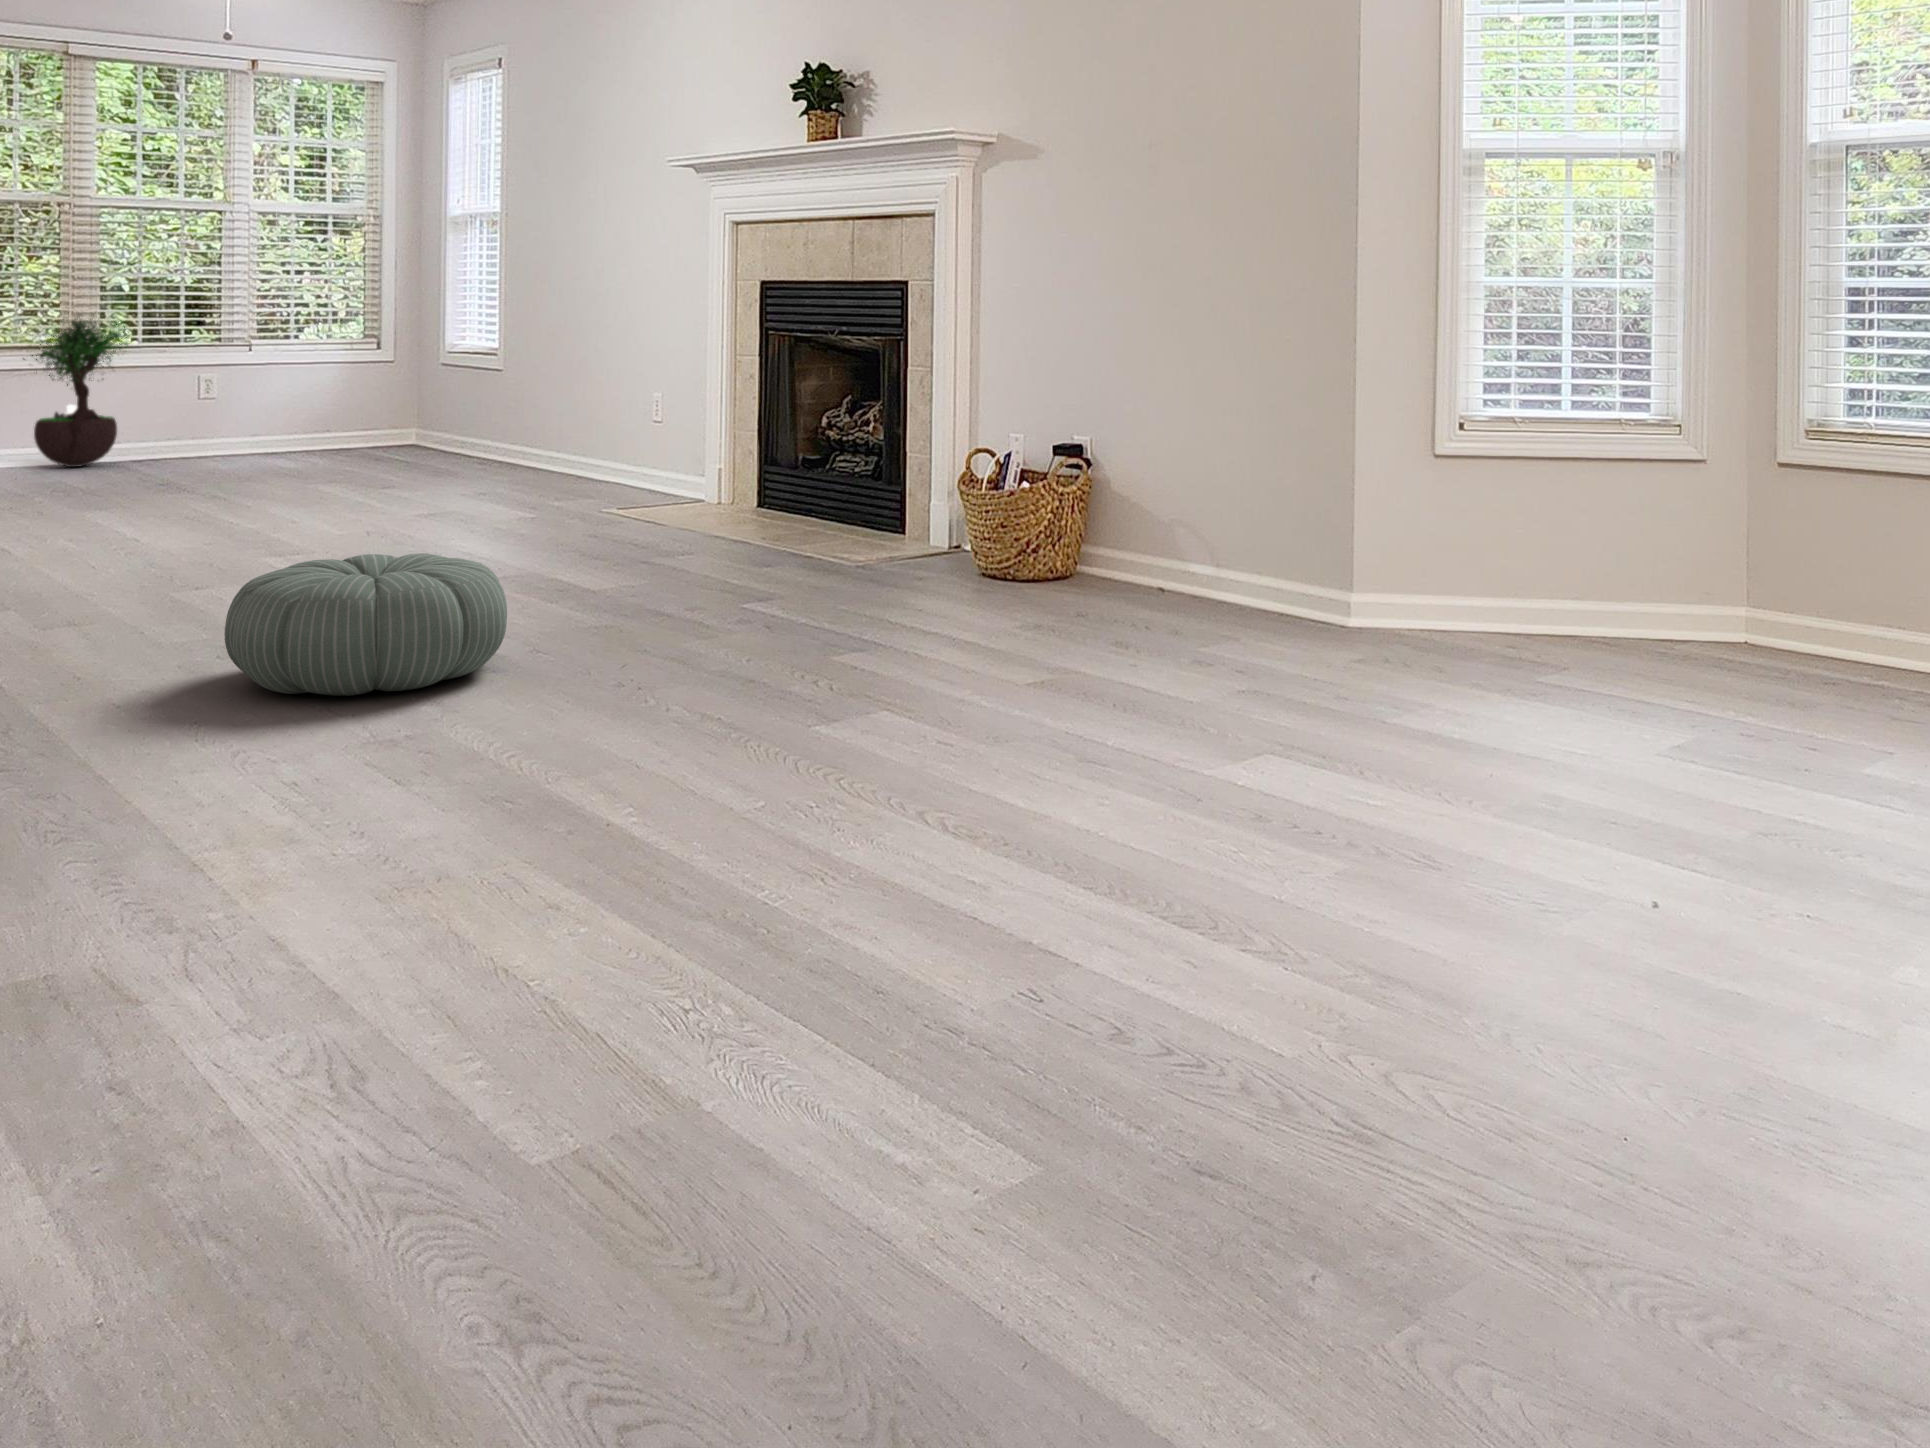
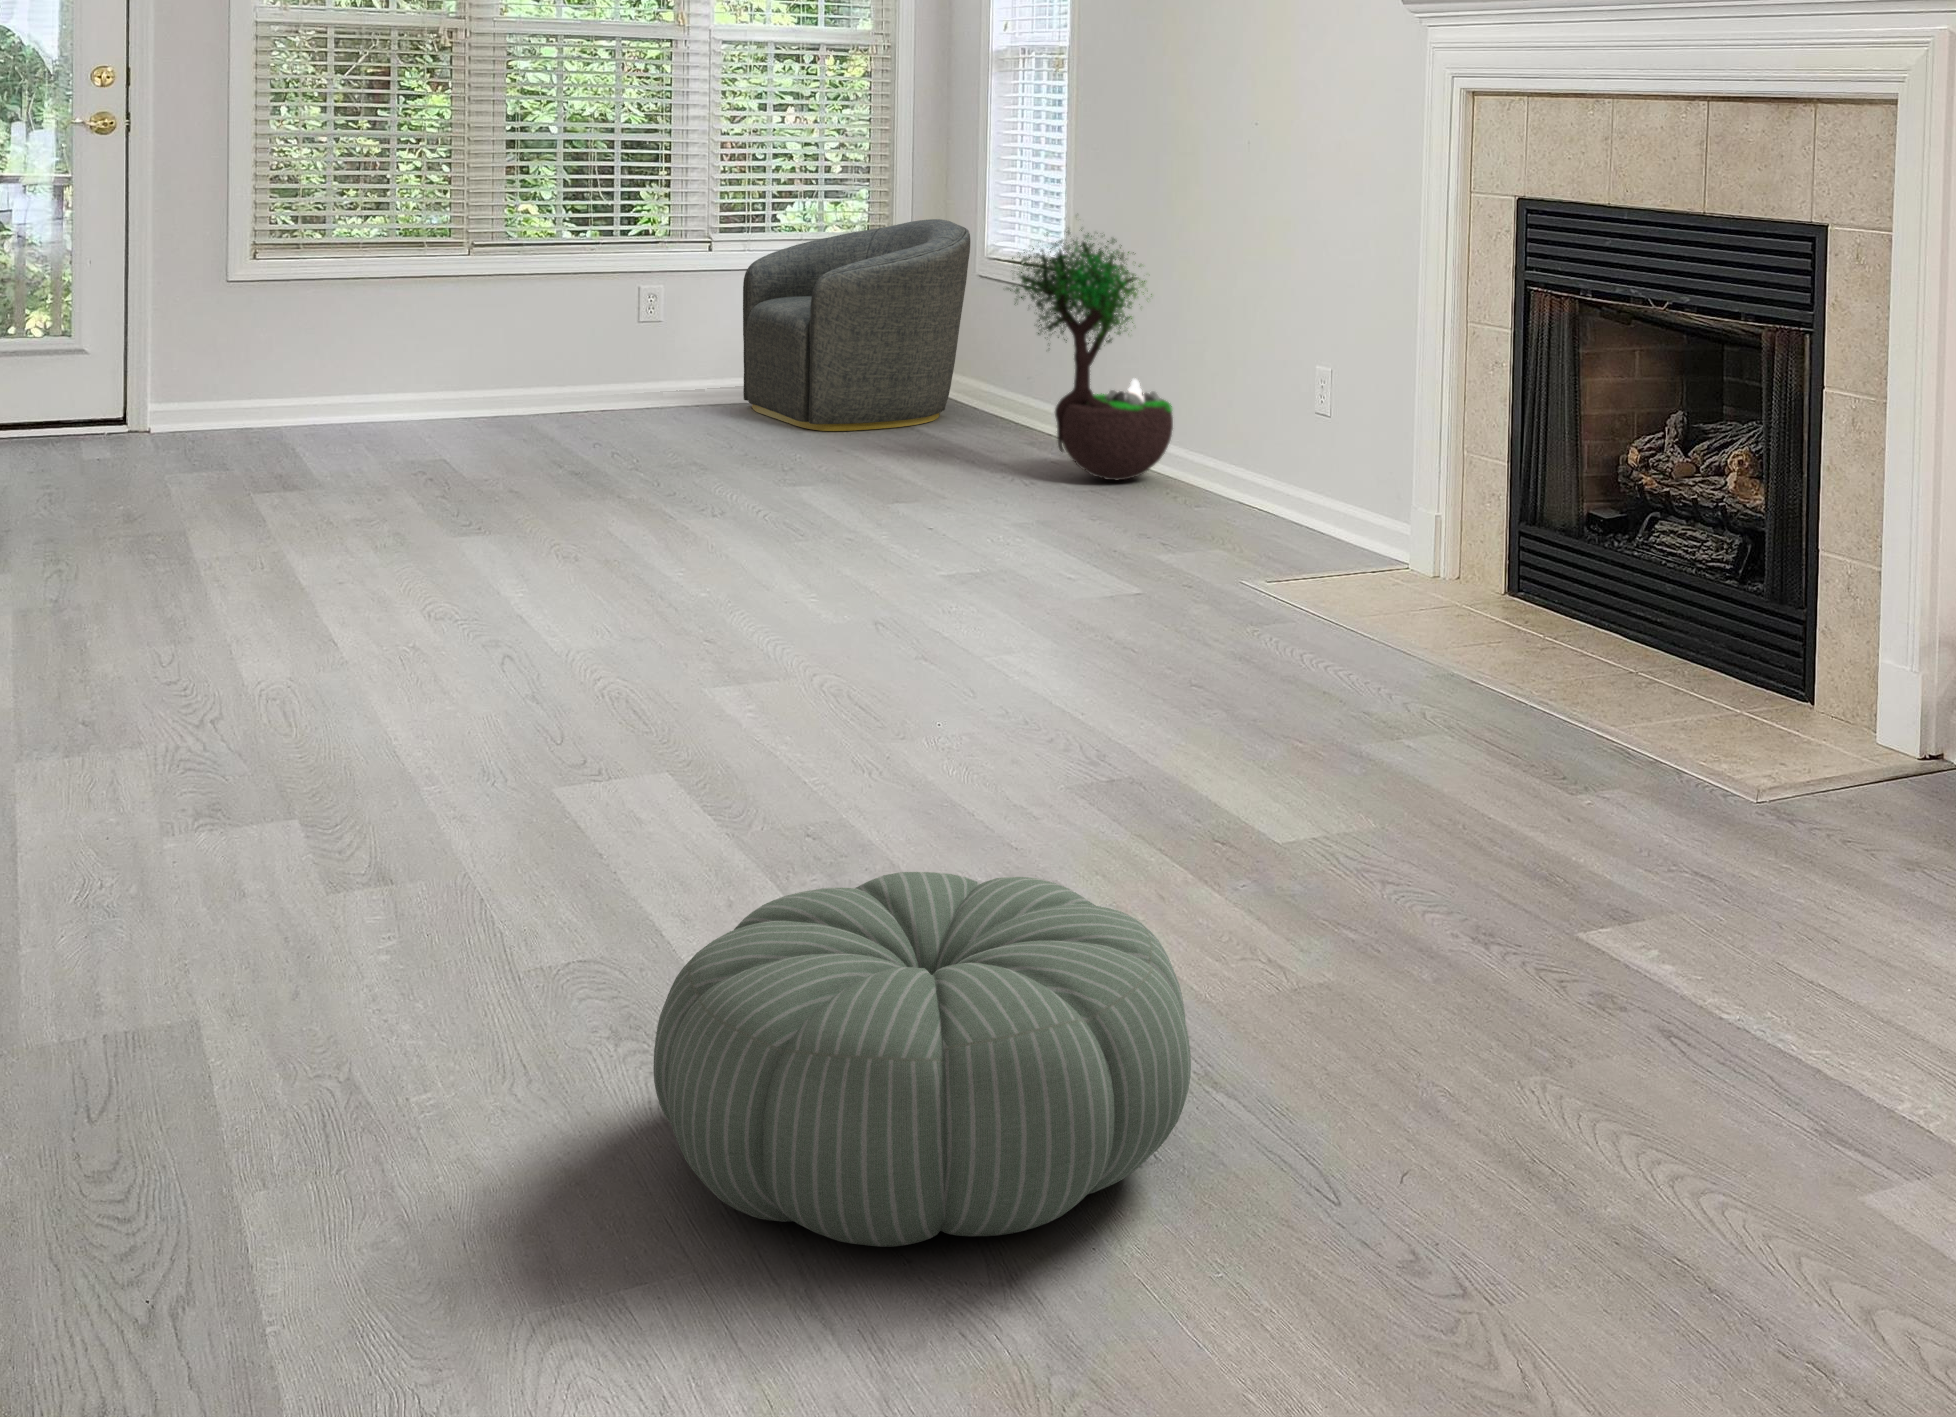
potted tree: present [23,314,129,467] -> present [1007,230,1173,480]
armchair: none [273,327,435,461] -> present [743,219,970,431]

